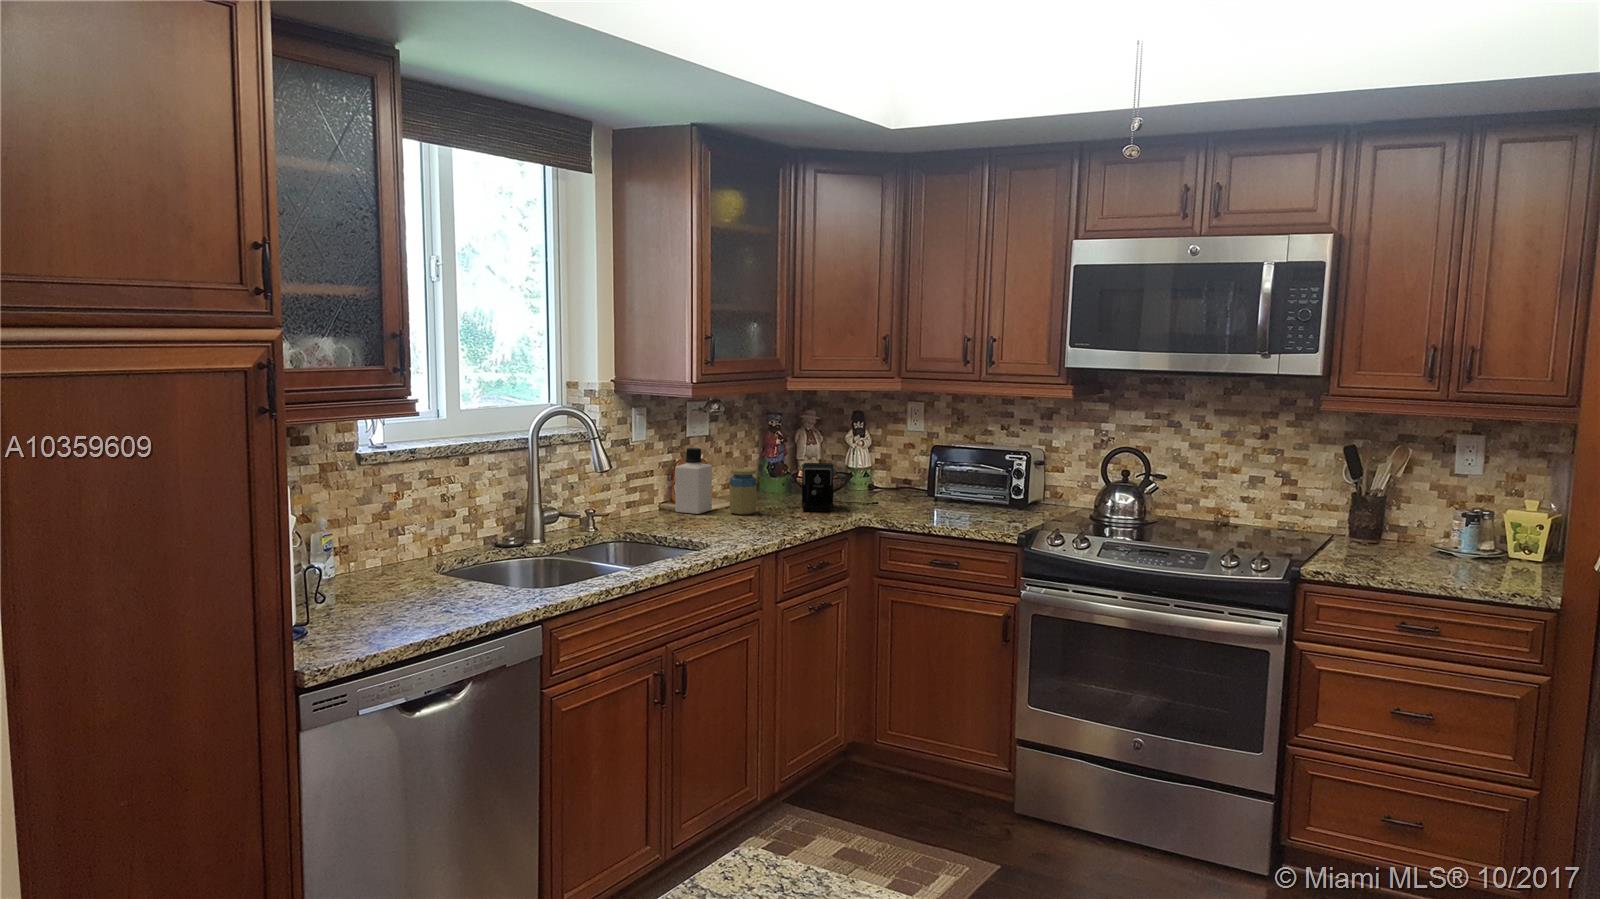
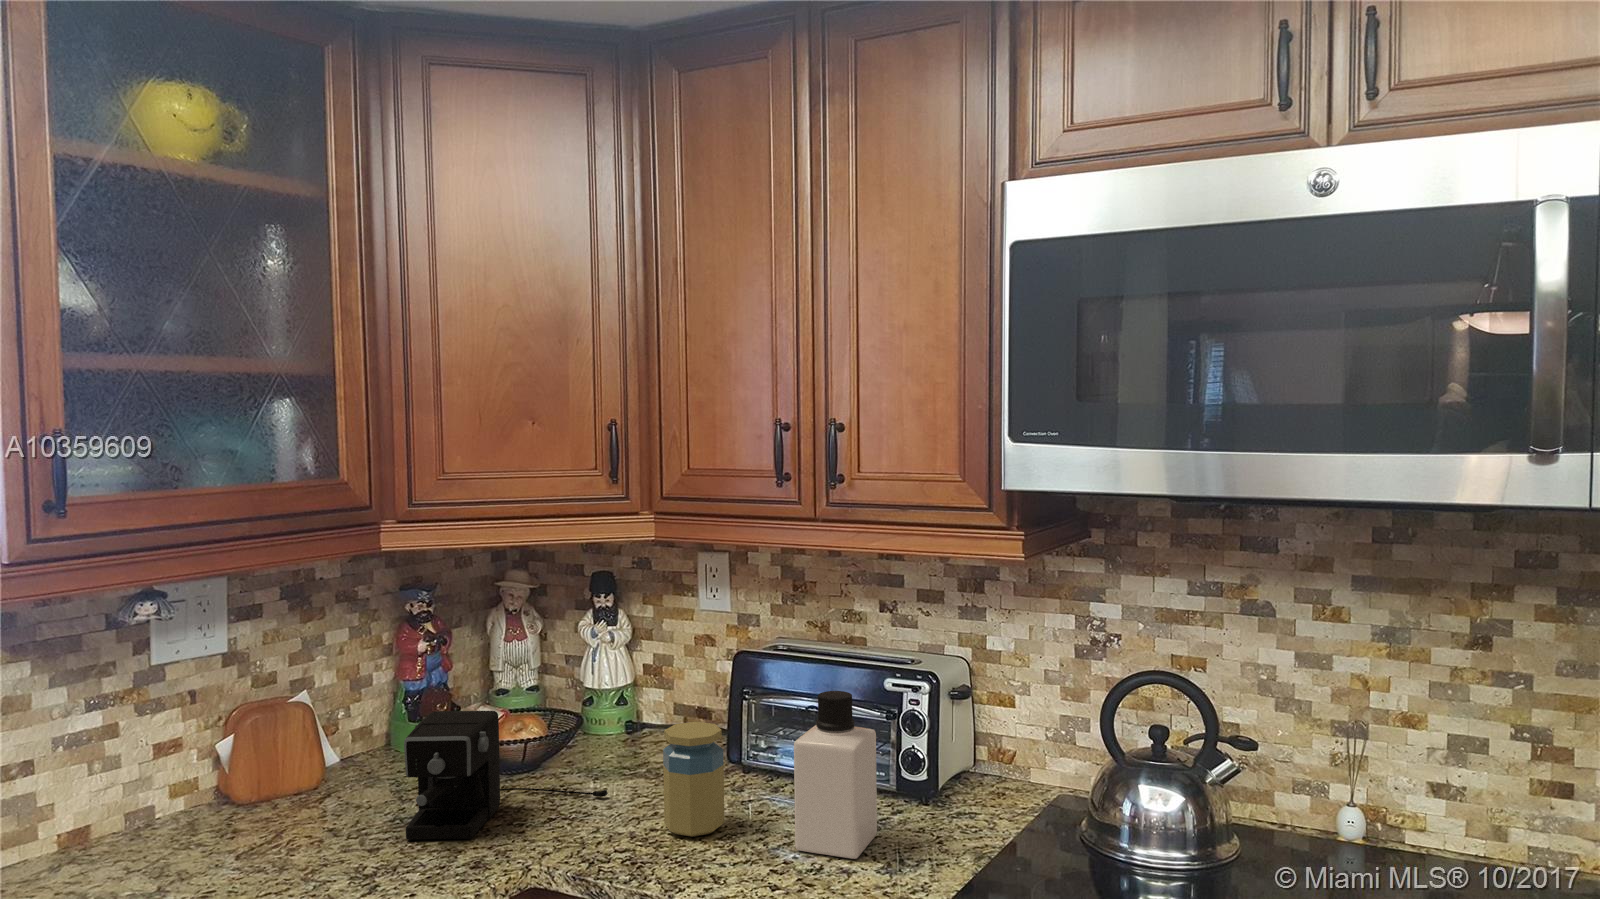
bottle: present [675,448,712,514] -> present [794,691,877,859]
jar: present [730,468,756,515] -> present [663,722,725,837]

